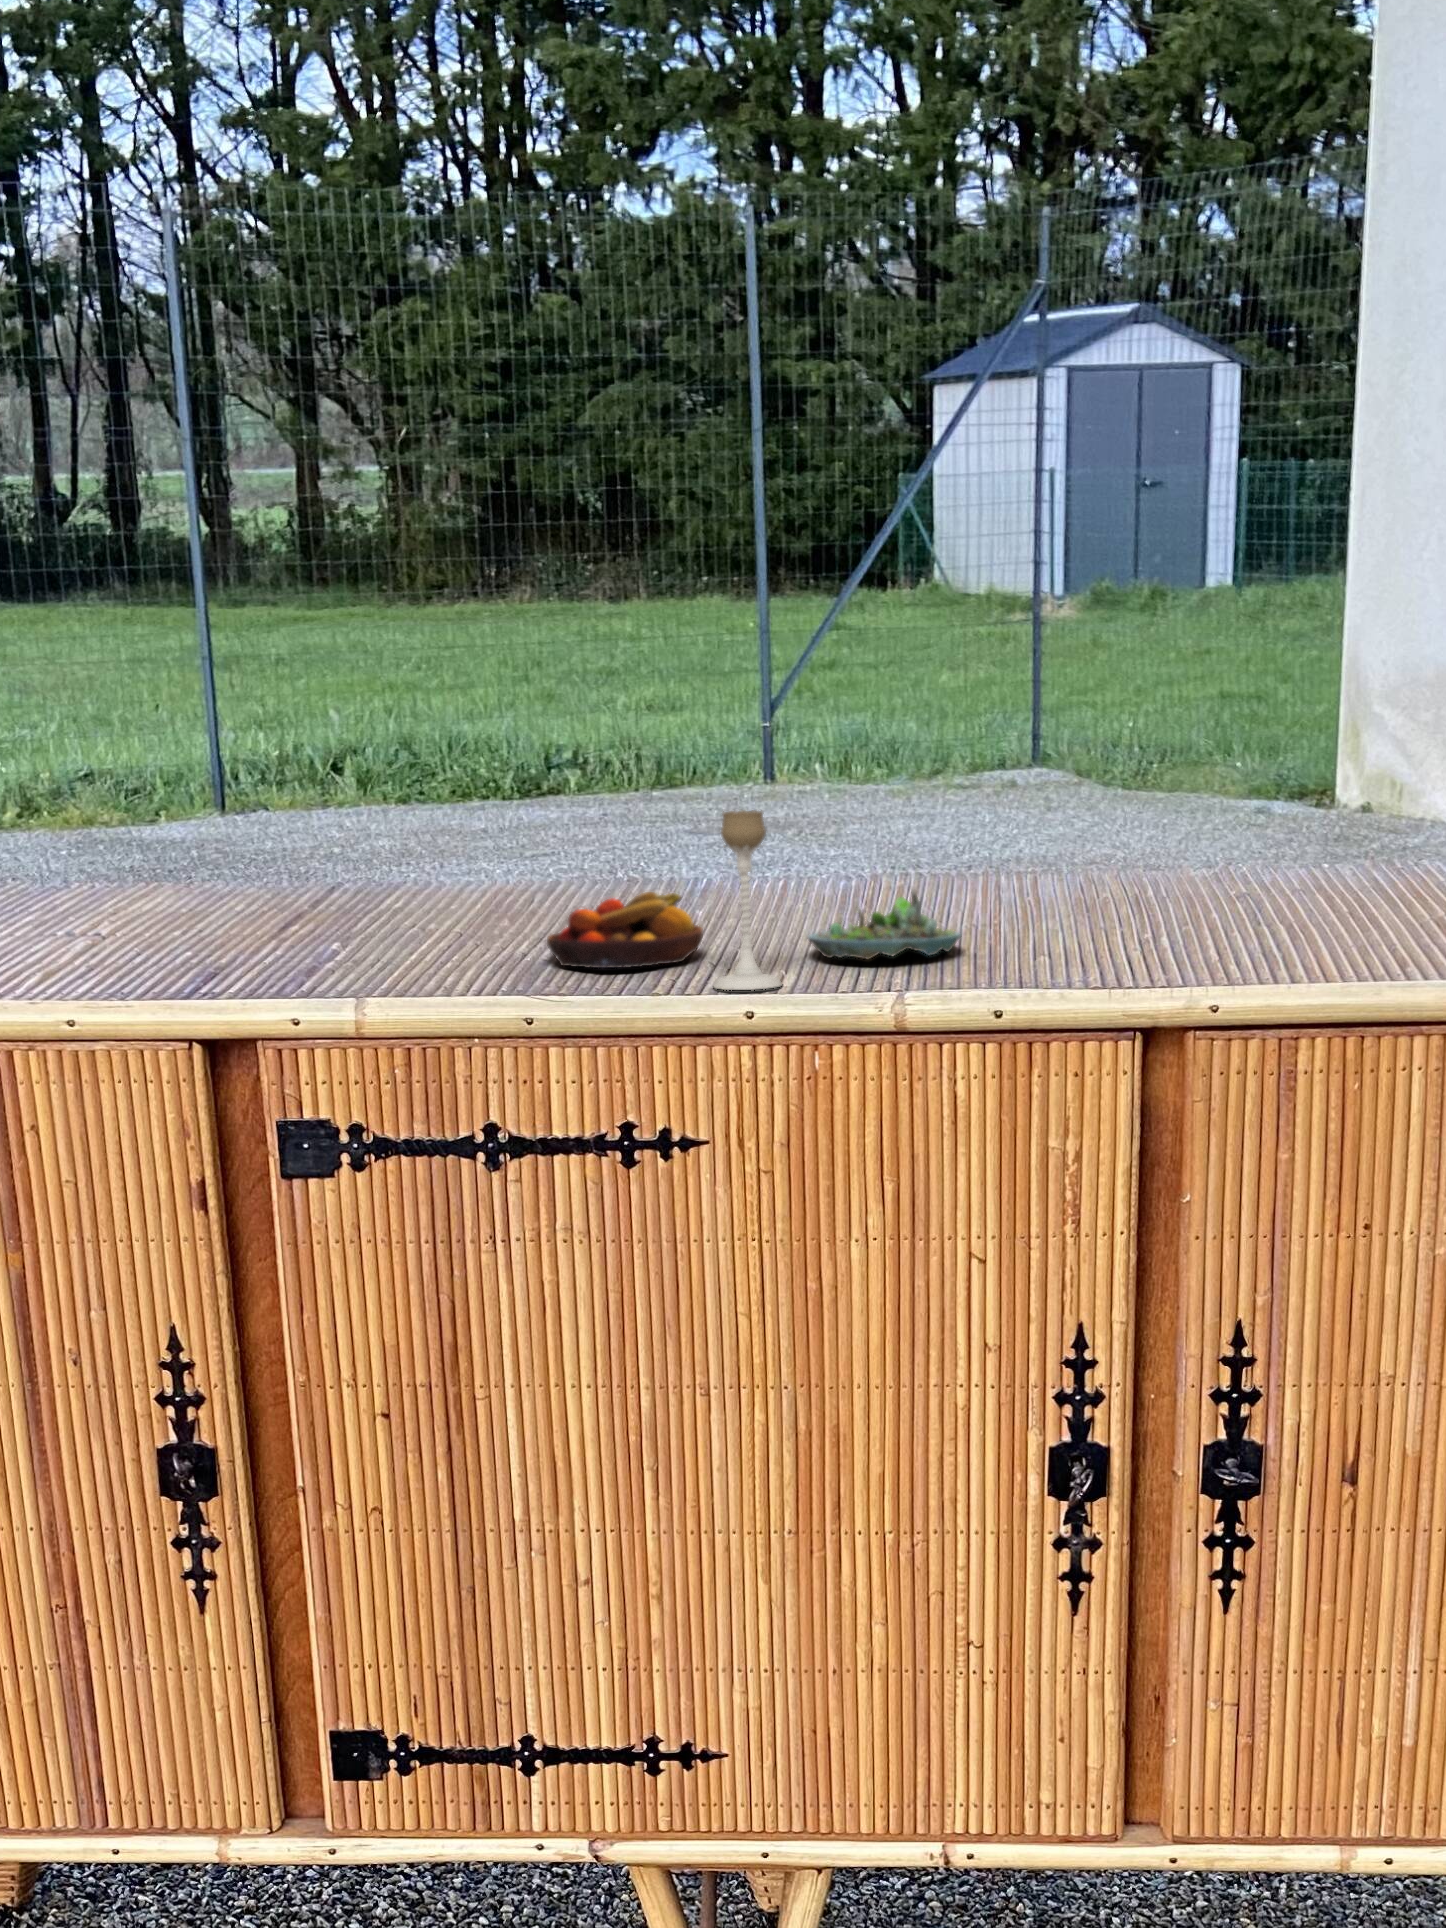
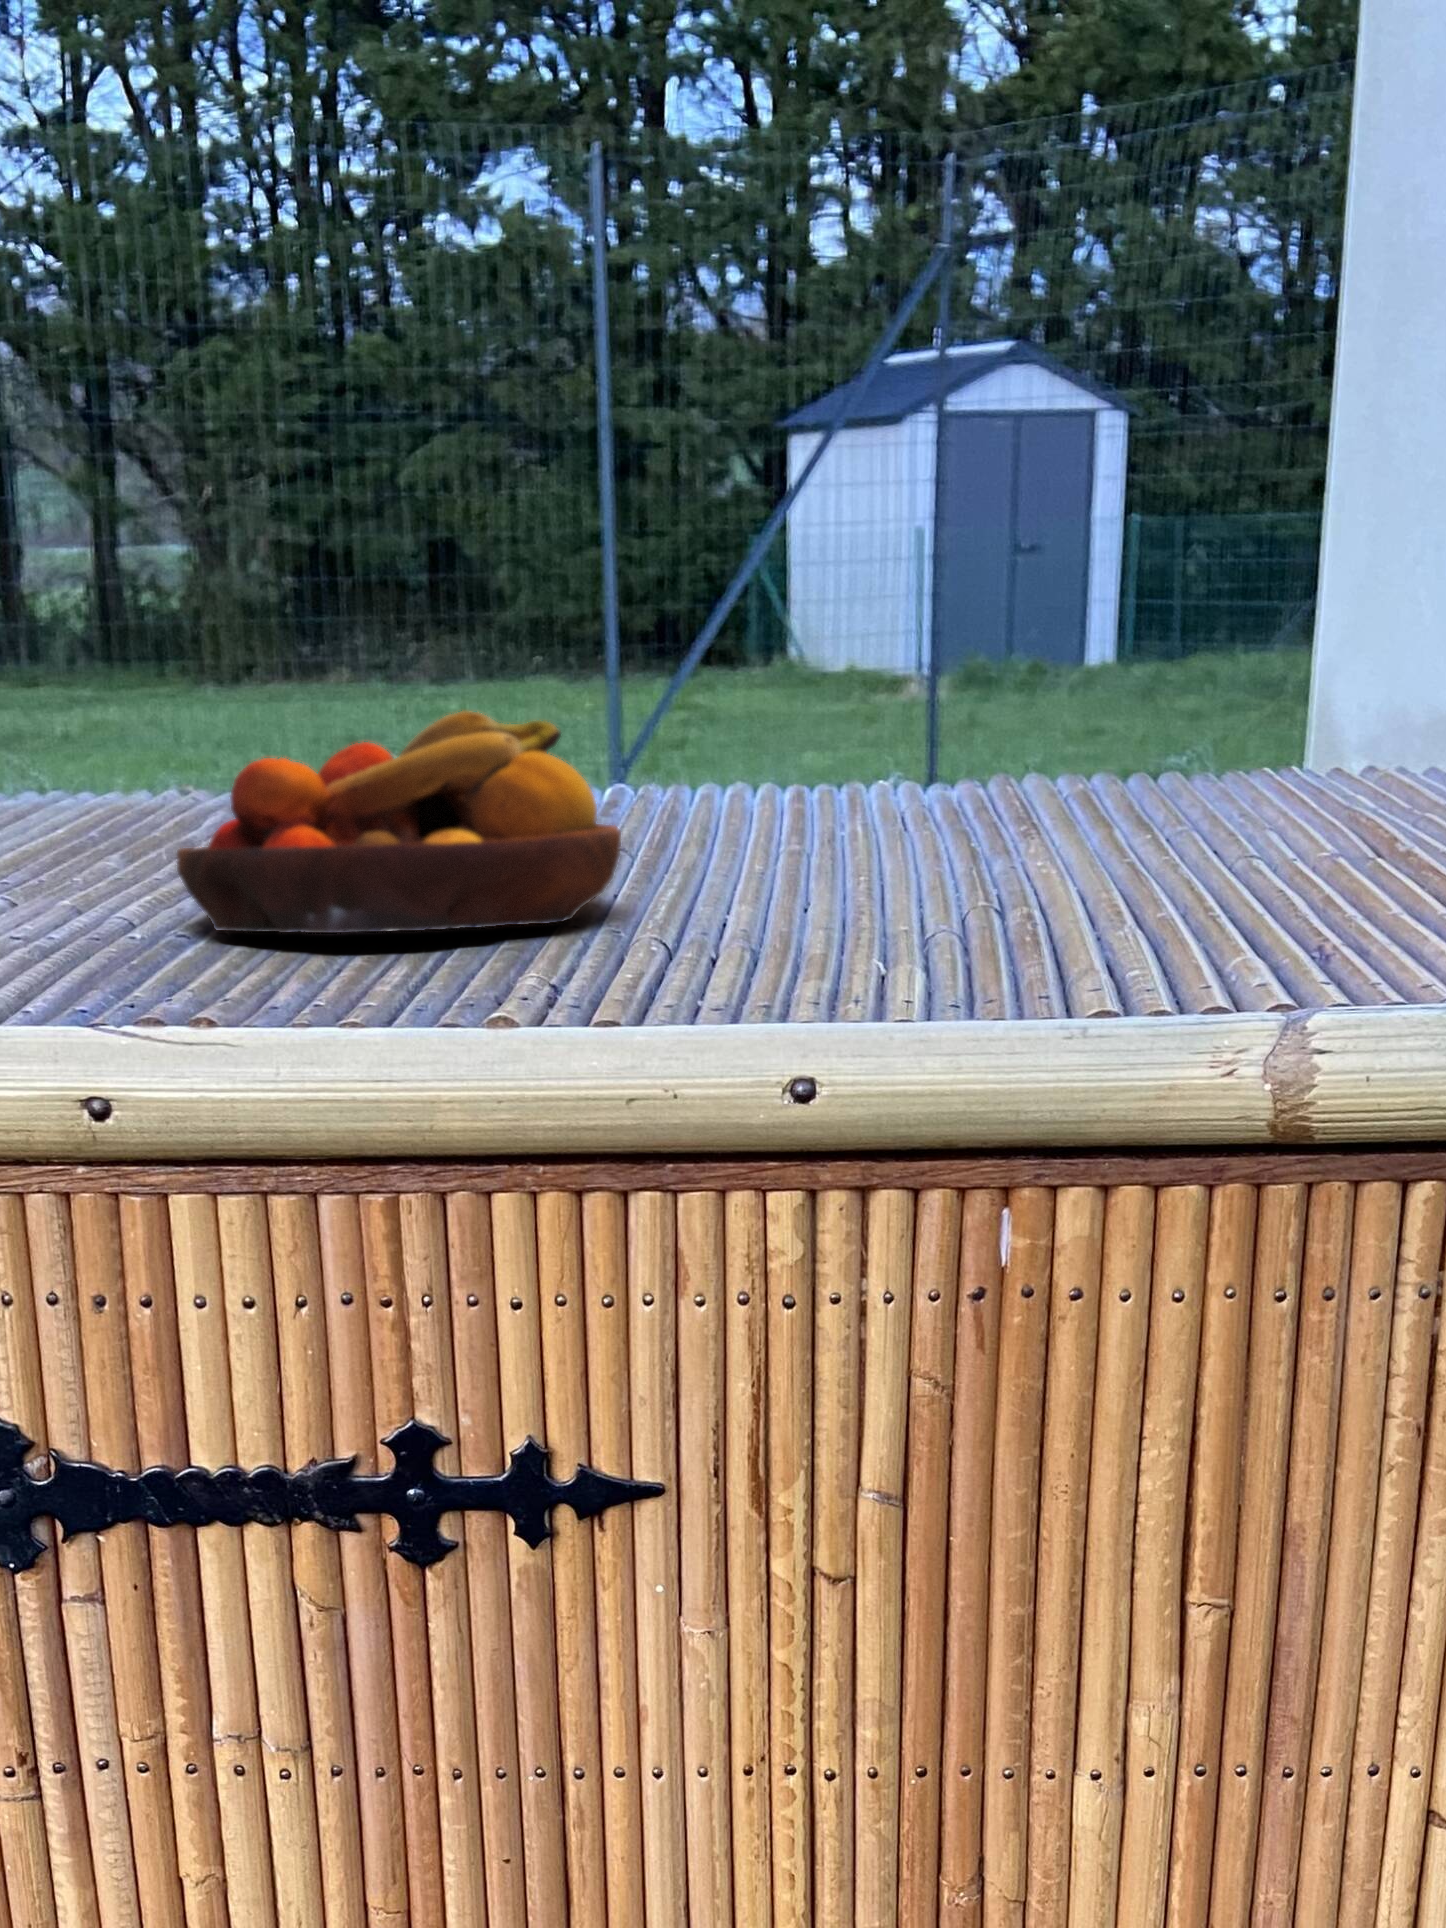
candle holder: present [714,810,782,990] -> none [666,357,887,988]
succulent planter: present [808,889,961,959] -> none [918,704,1366,910]

